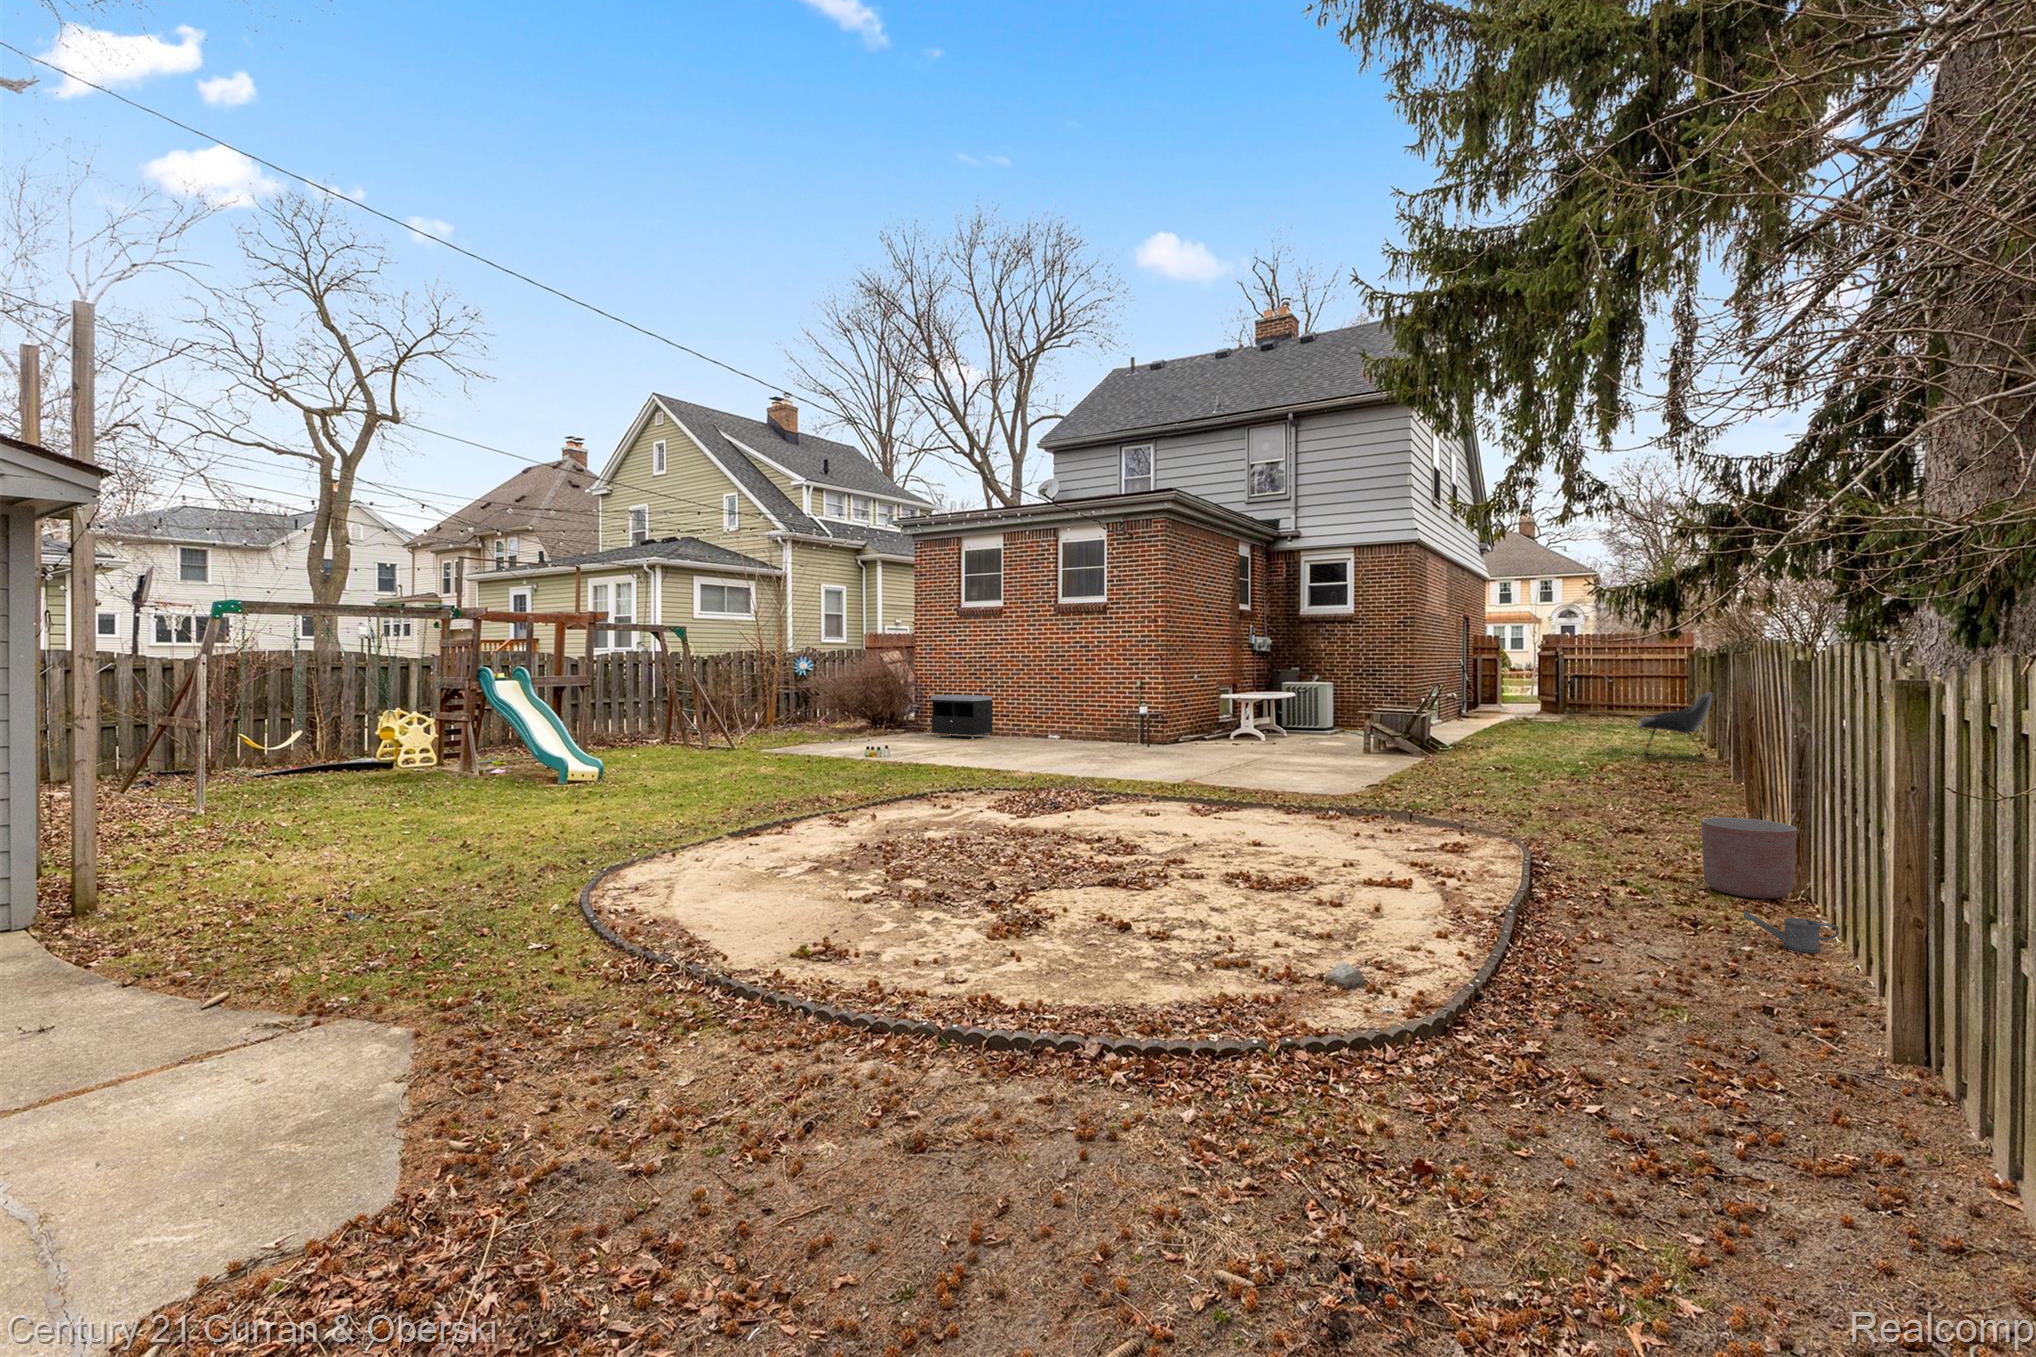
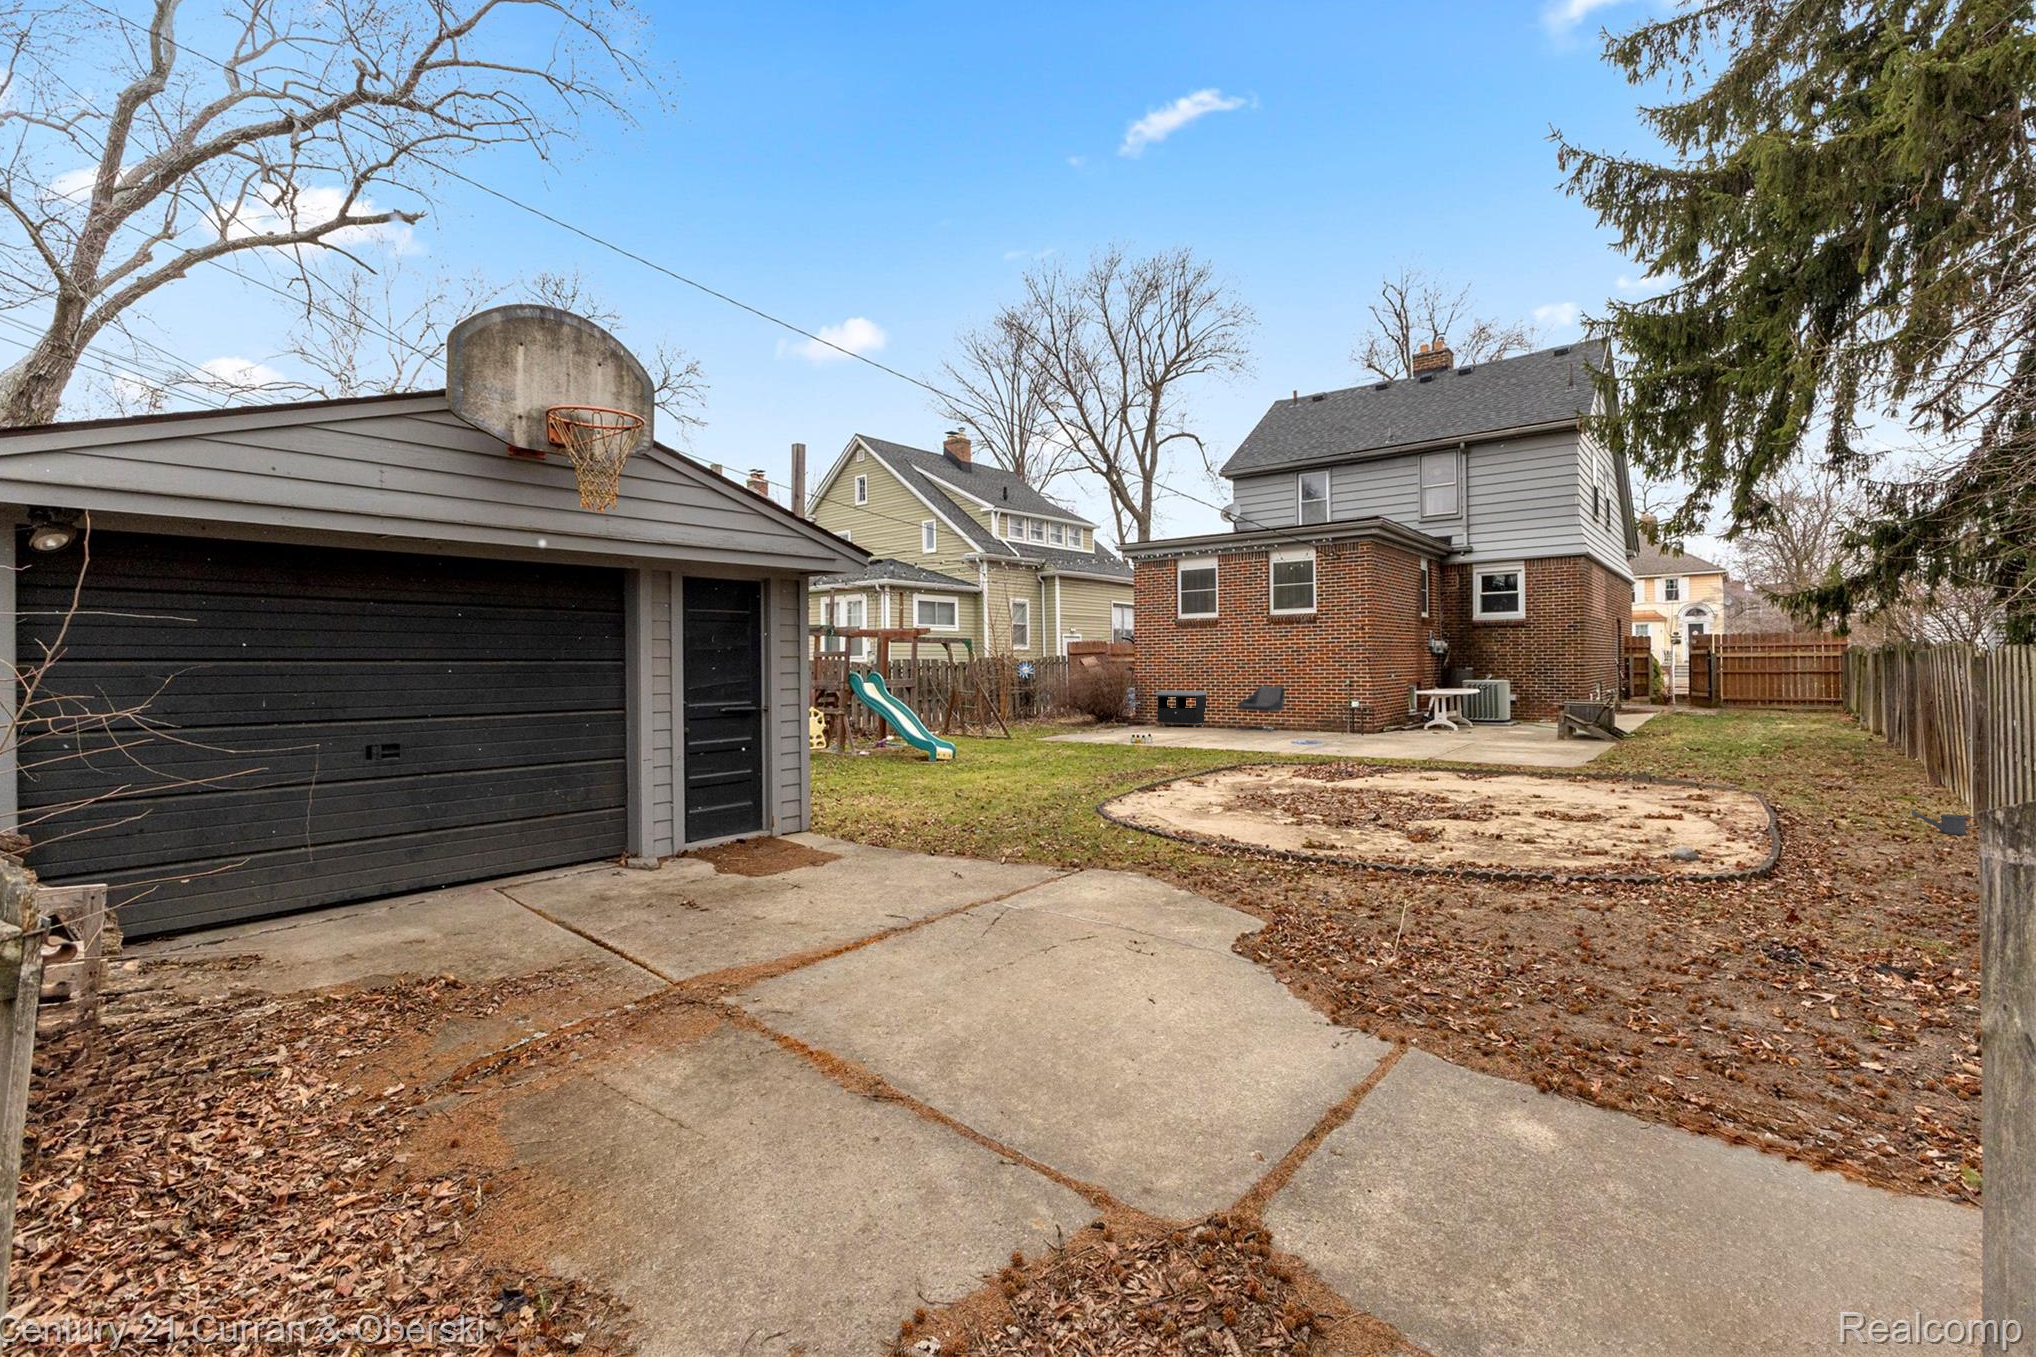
lounge chair: present [1638,692,1712,762] -> present [1237,686,1285,730]
planter: present [1701,818,1797,899] -> none [1876,760,1950,813]

